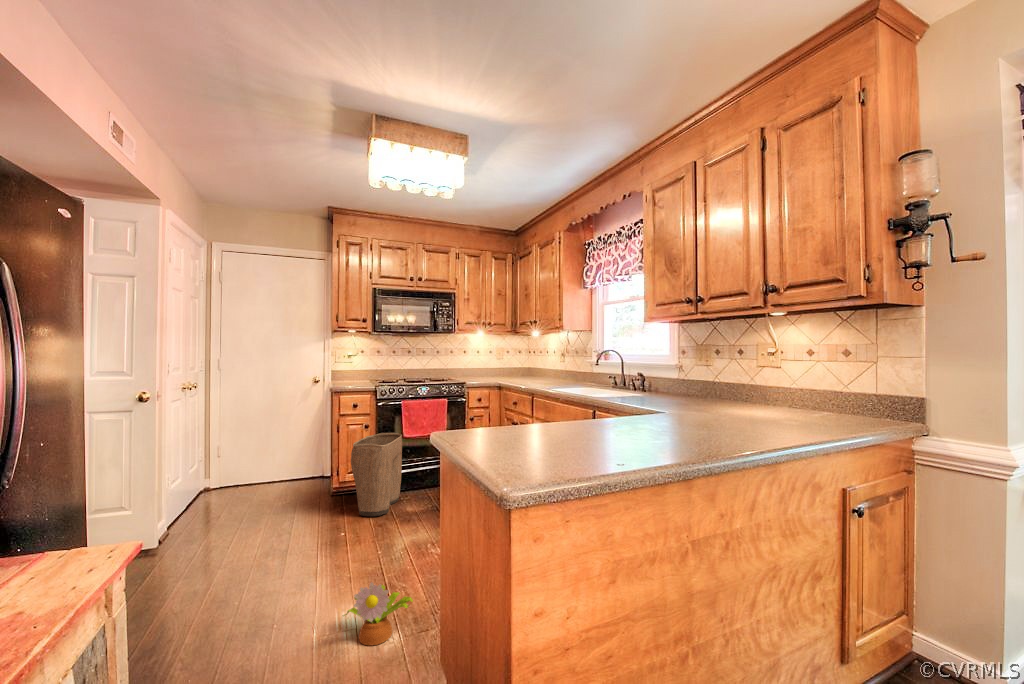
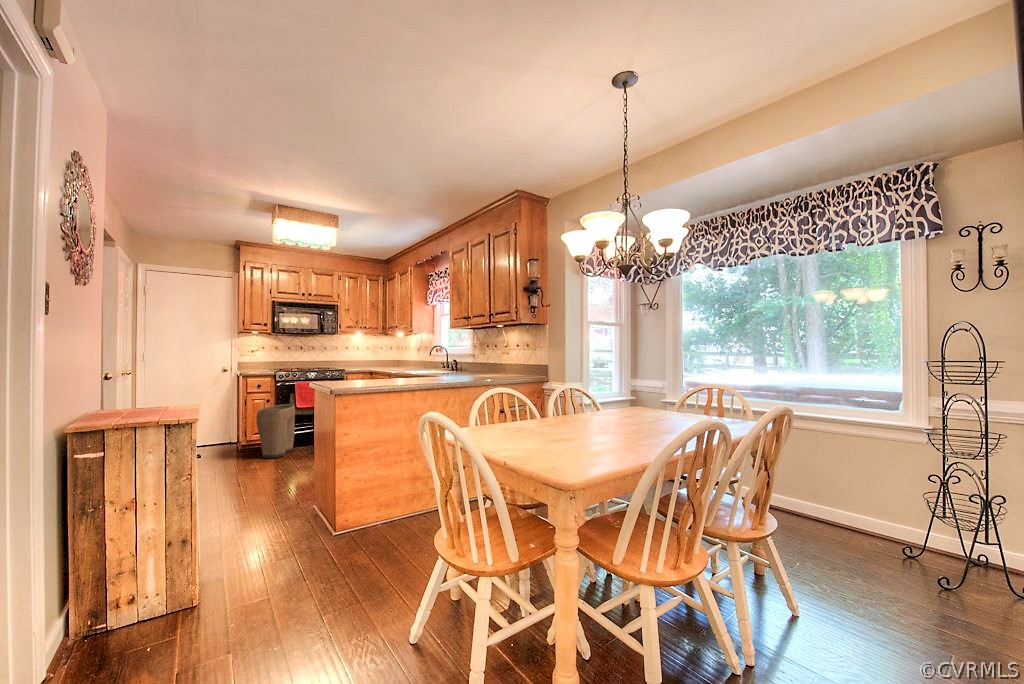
decorative plant: present [343,582,413,645] -> none [257,467,299,501]

